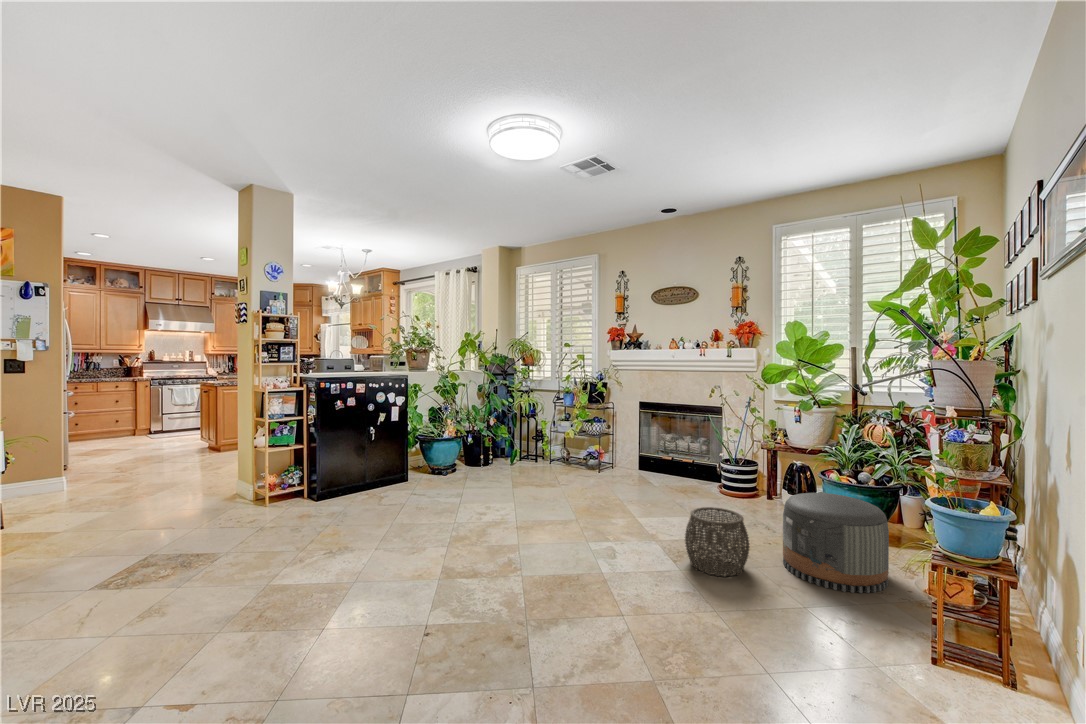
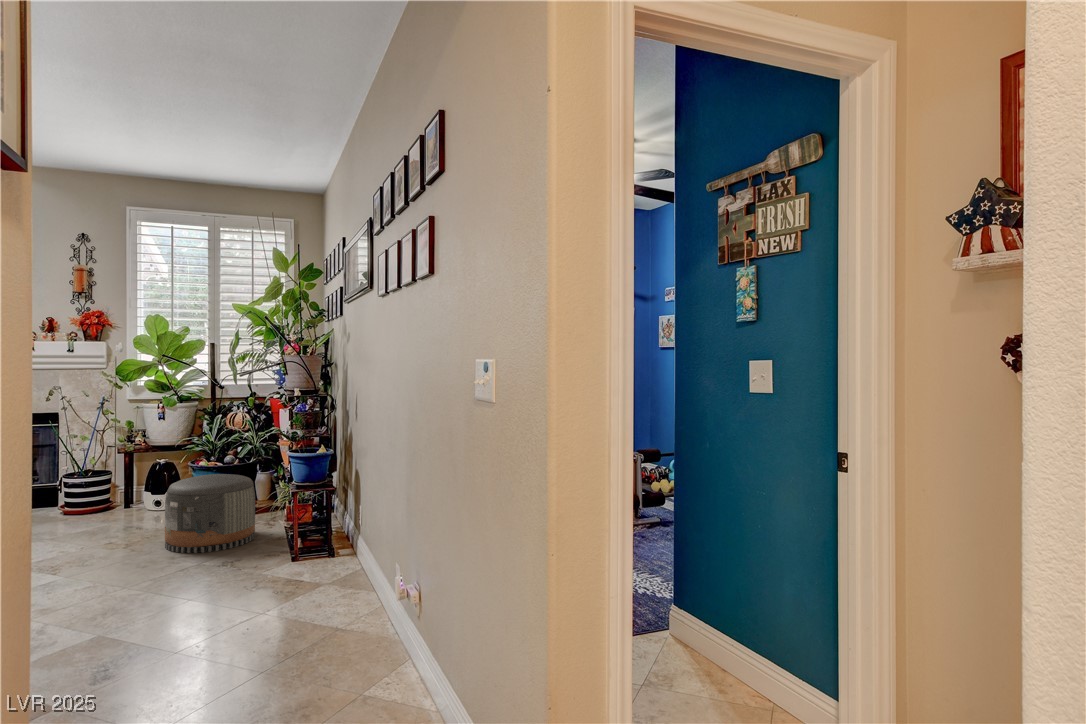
woven basket: present [685,507,750,577] -> none [57,509,137,579]

